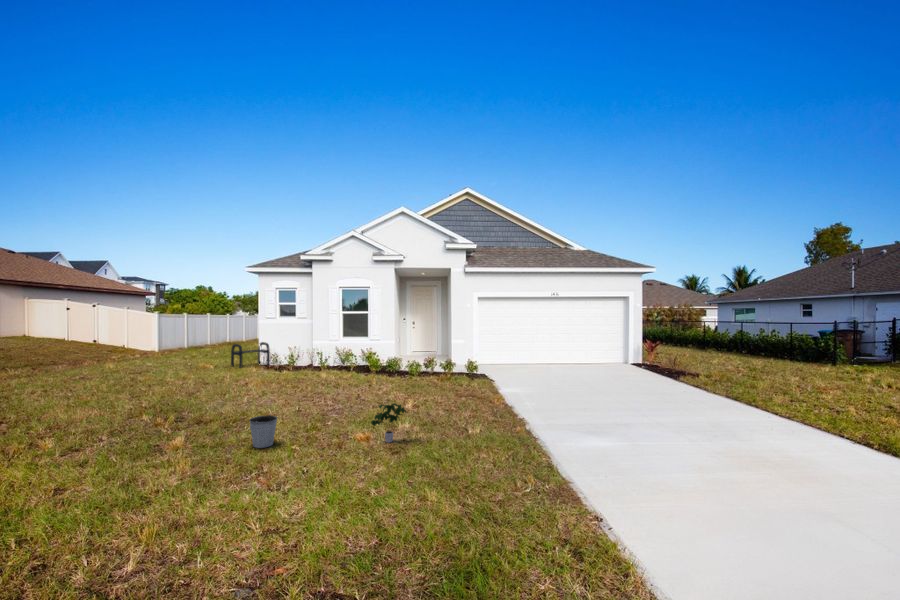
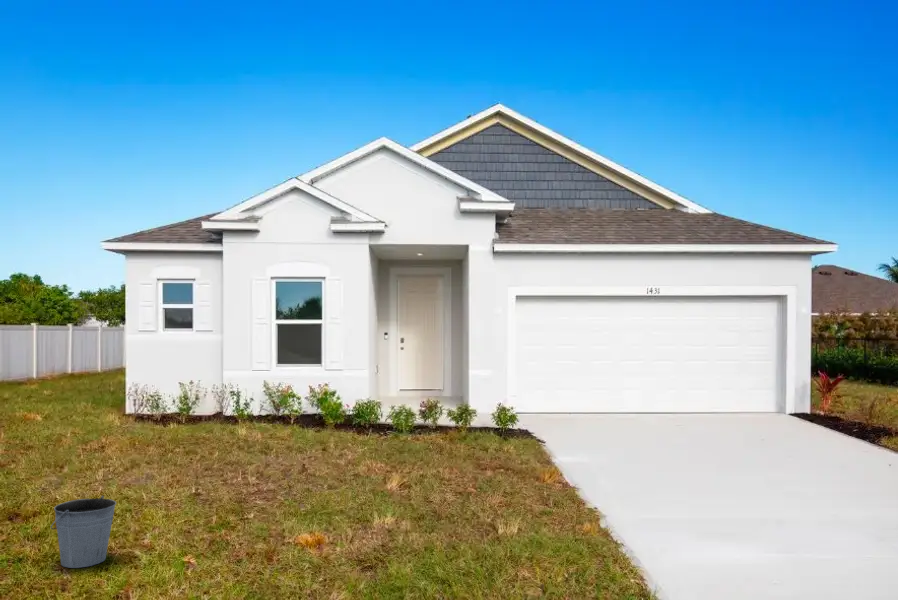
bench: present [231,342,270,368] -> none [76,374,146,419]
potted plant: present [371,403,406,443] -> none [314,474,390,558]

